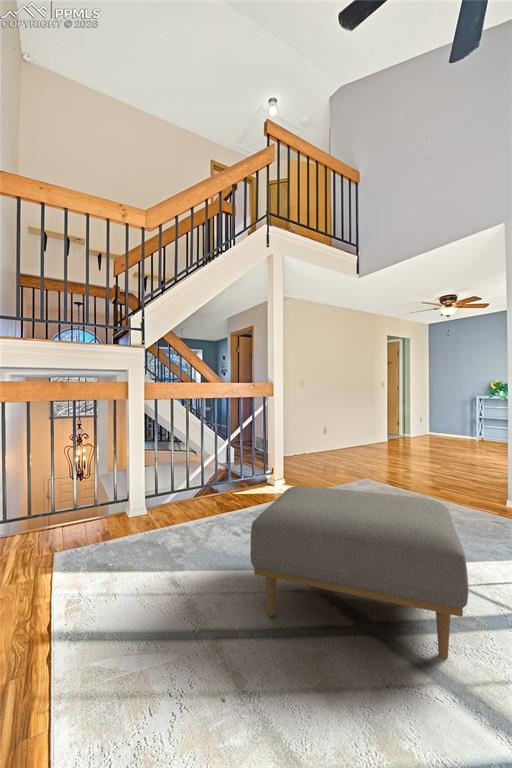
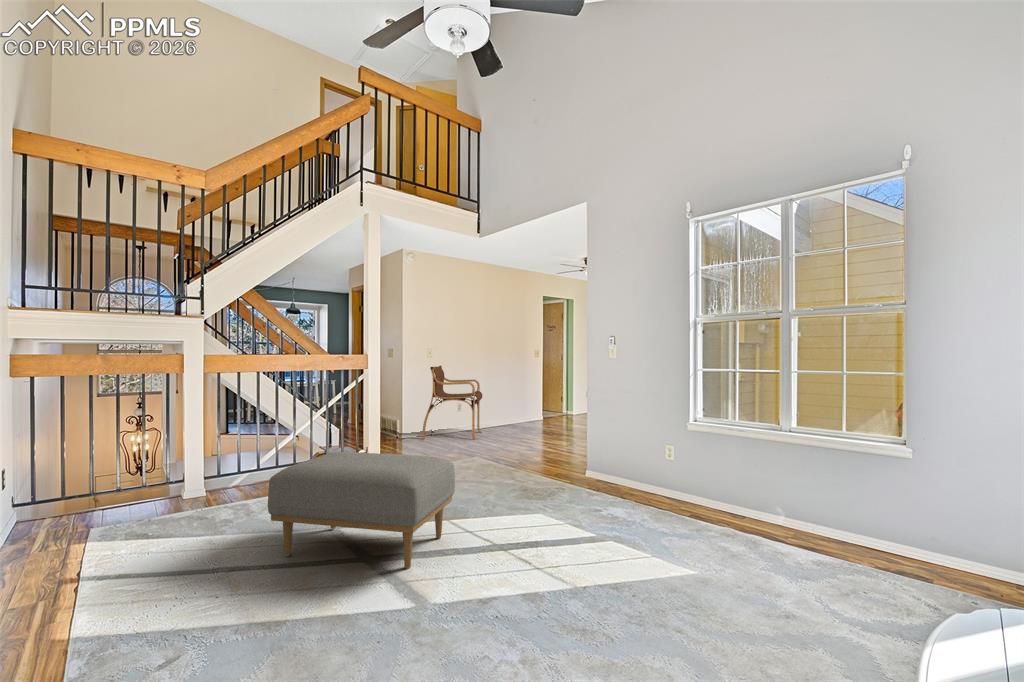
armchair: none [301,395,350,459] -> present [422,366,482,440]

